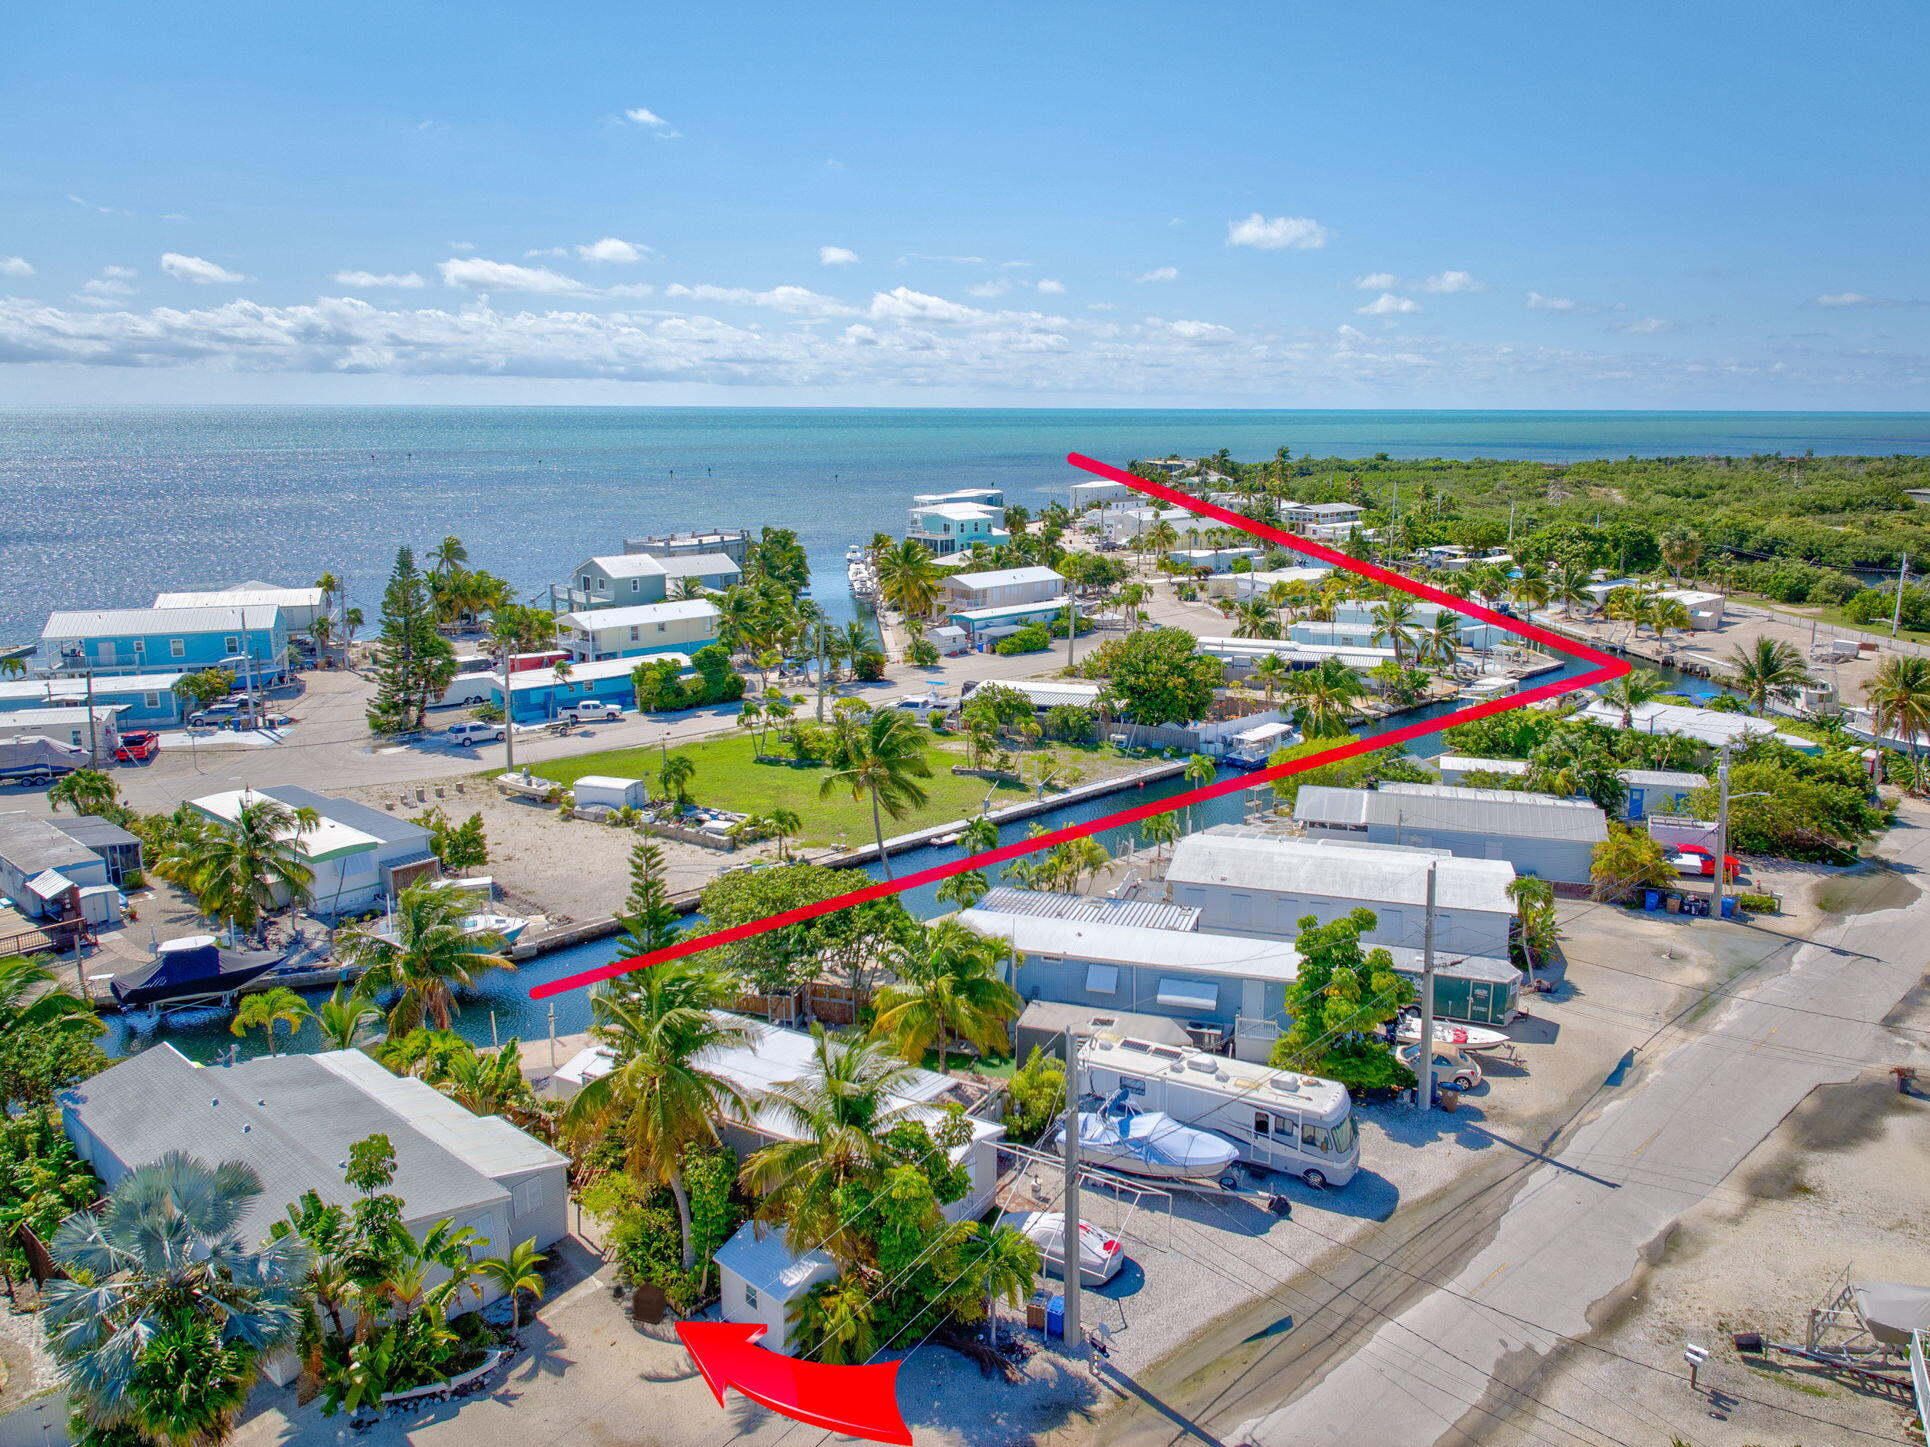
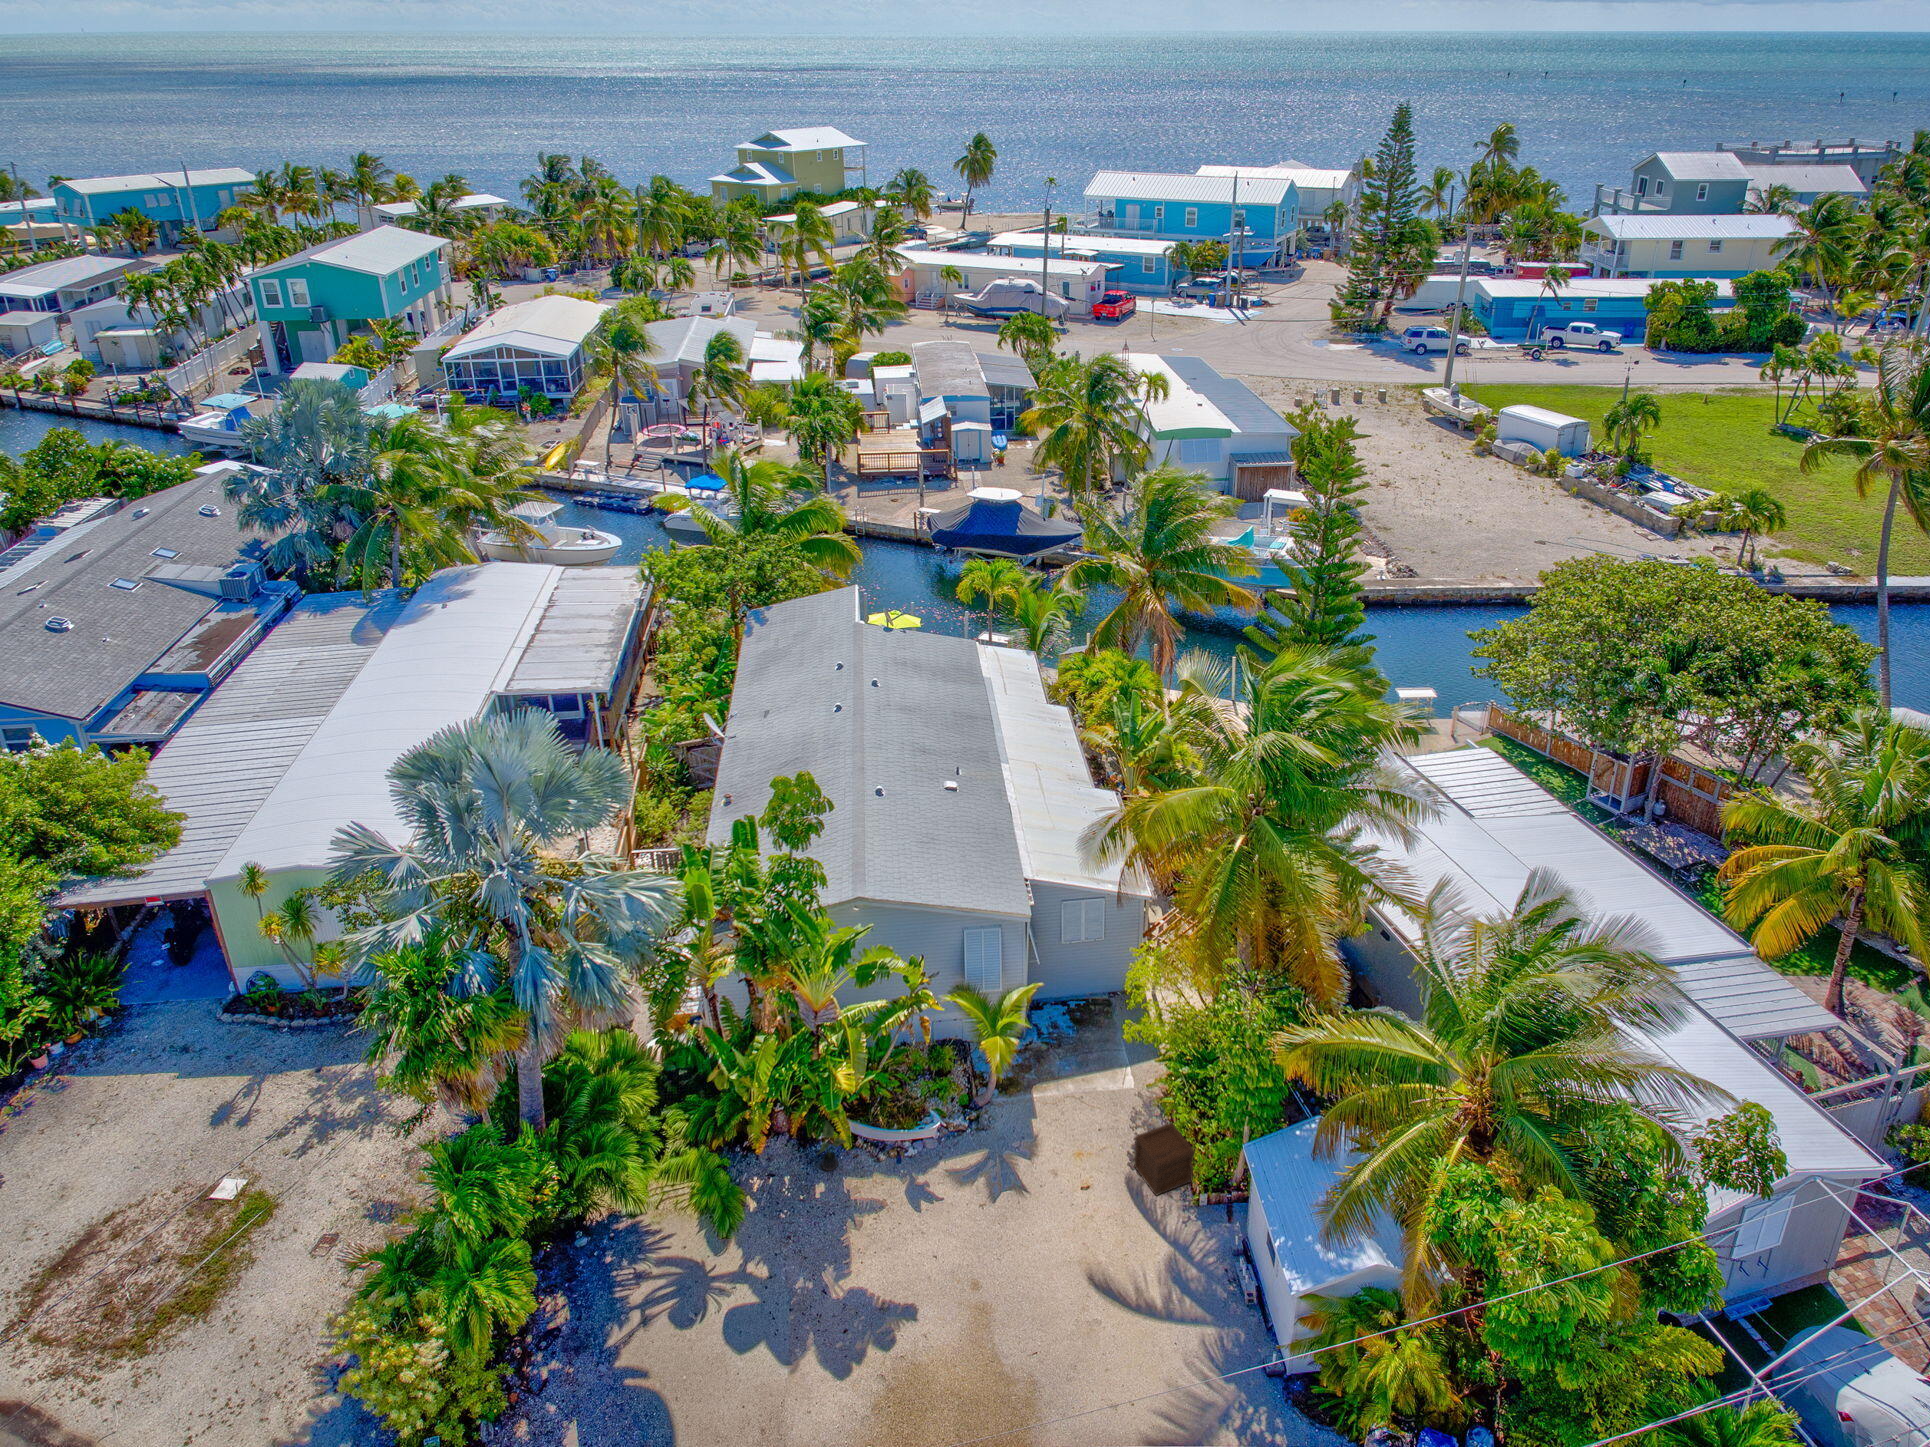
potted plant: present [612,1266,628,1297] -> present [818,1121,846,1171]

